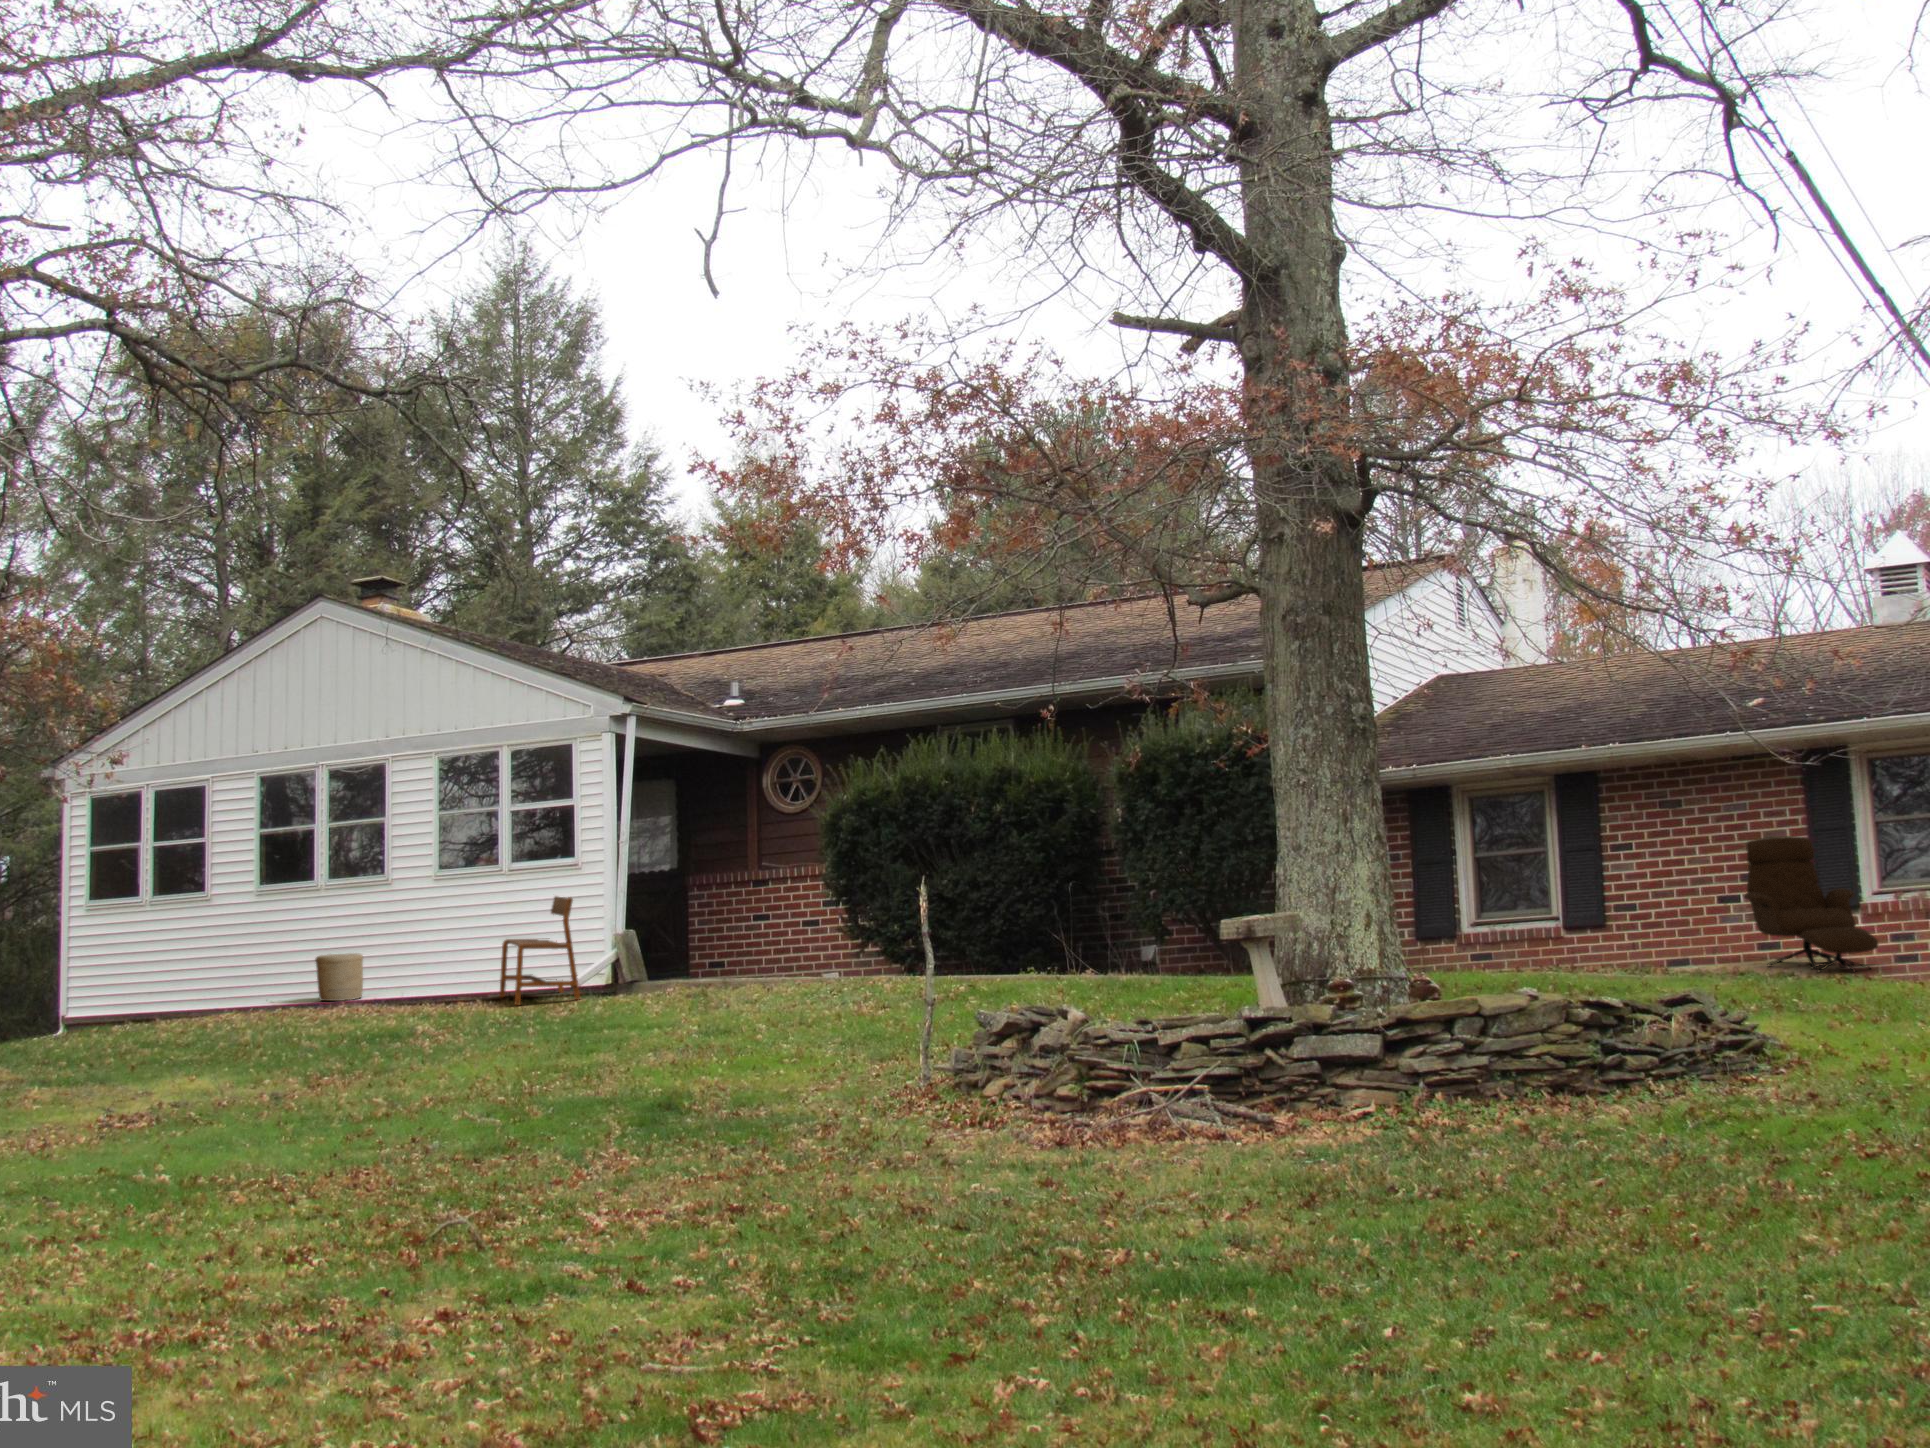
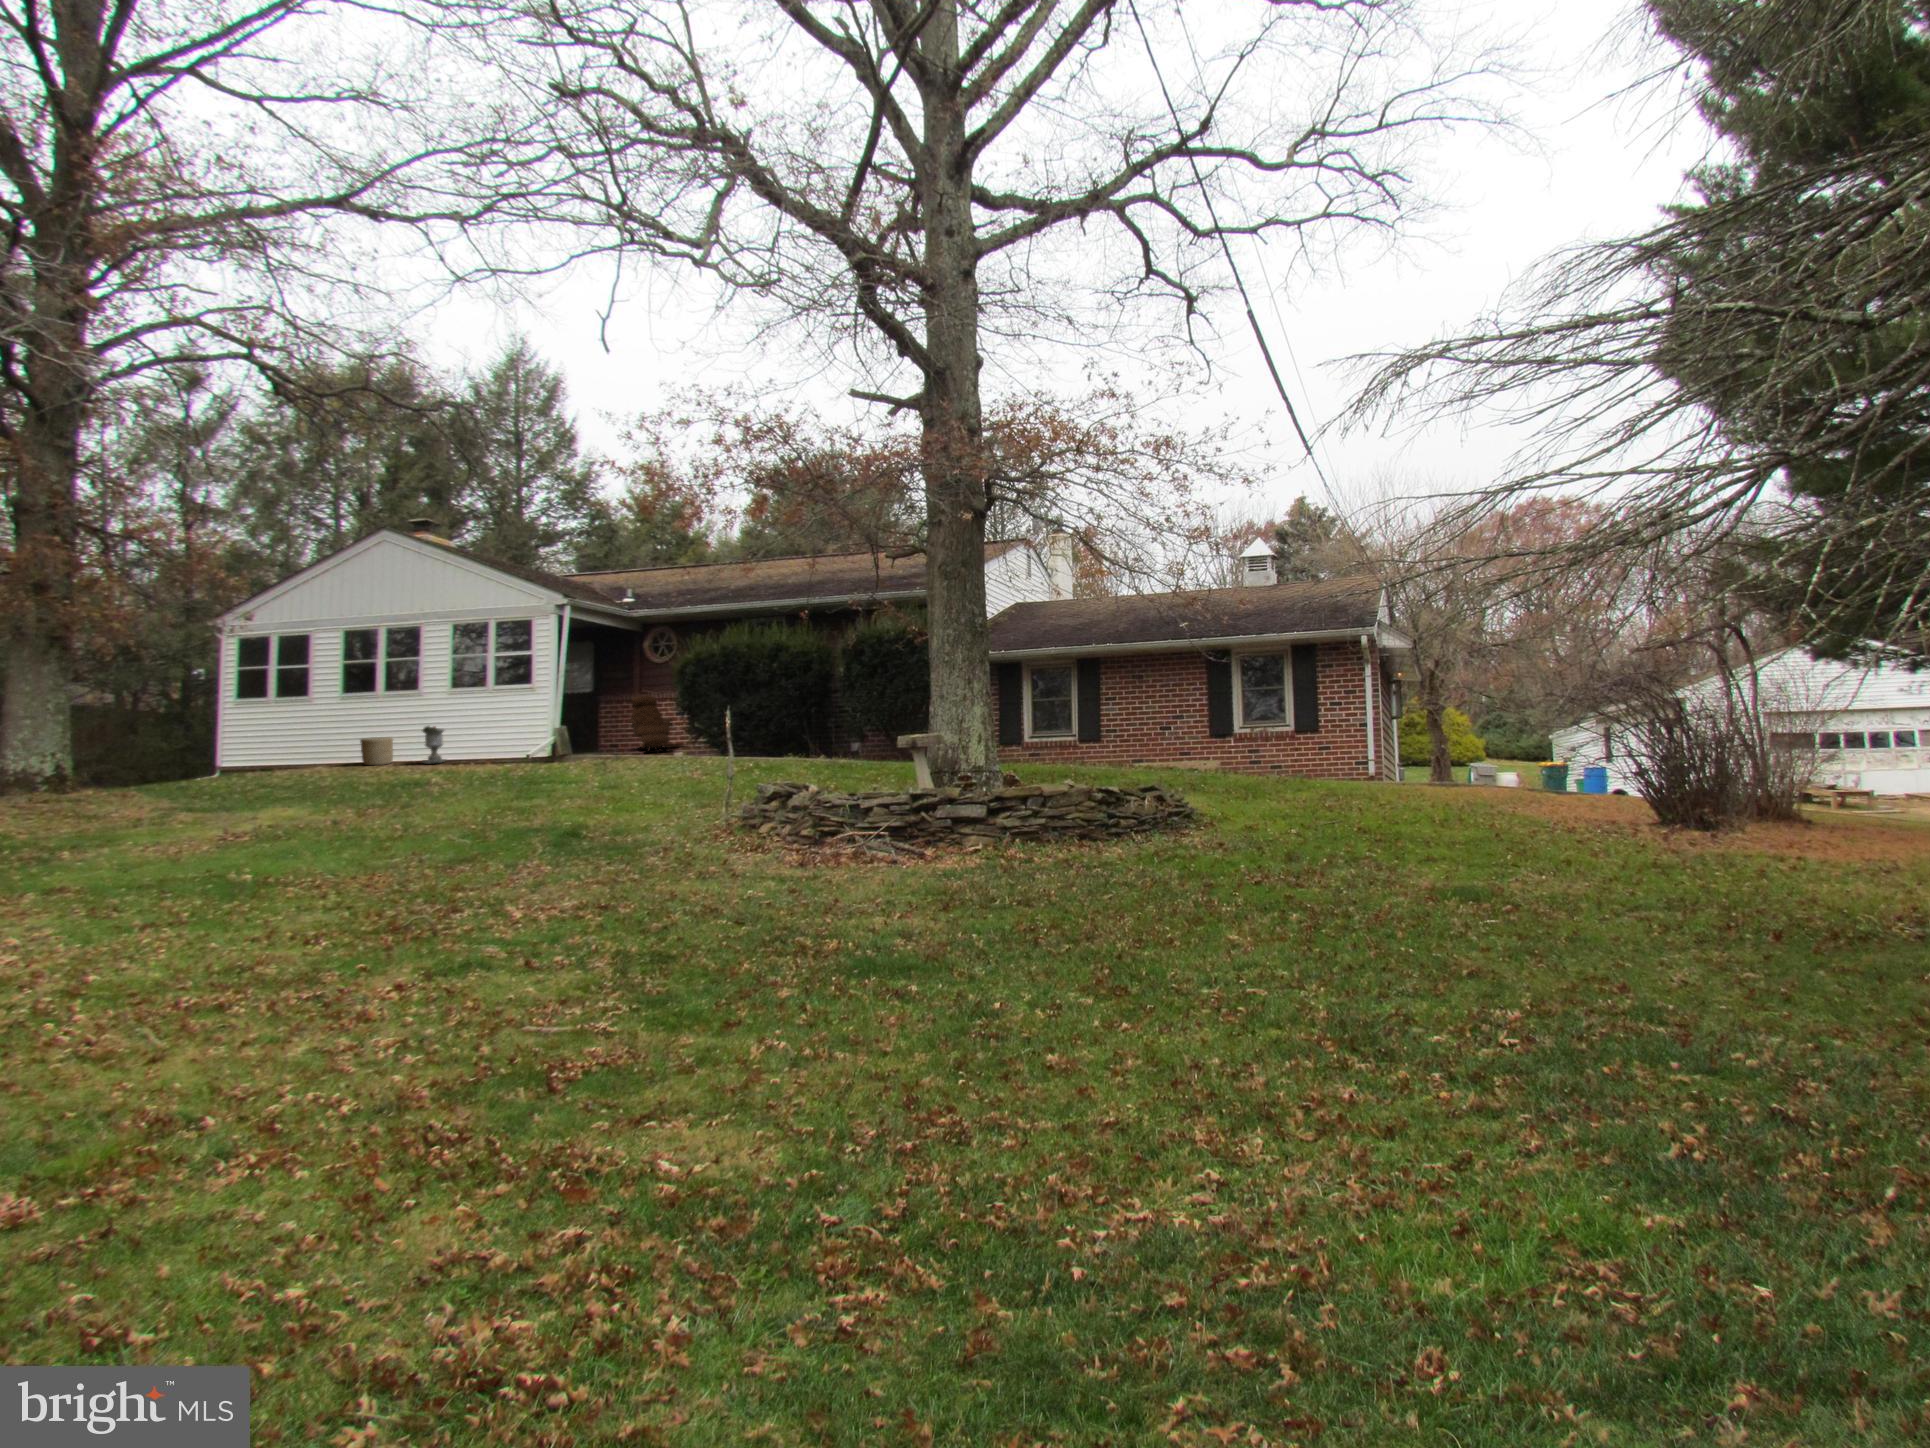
lounge chair: present [1744,836,1878,972] -> present [628,695,673,751]
bench: present [500,896,580,1005] -> none [482,706,532,769]
planter: none [407,931,445,999] -> present [422,726,446,764]

